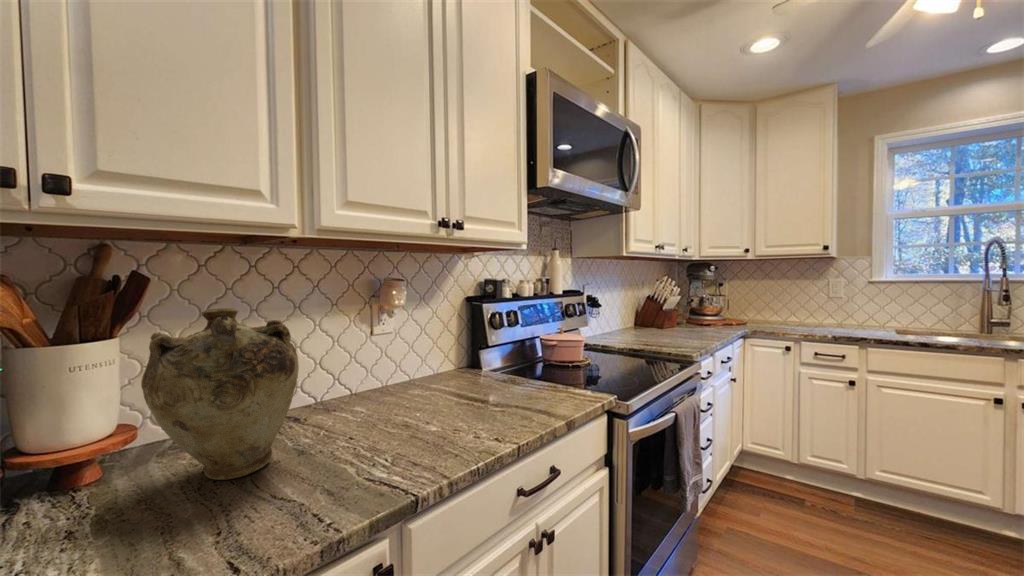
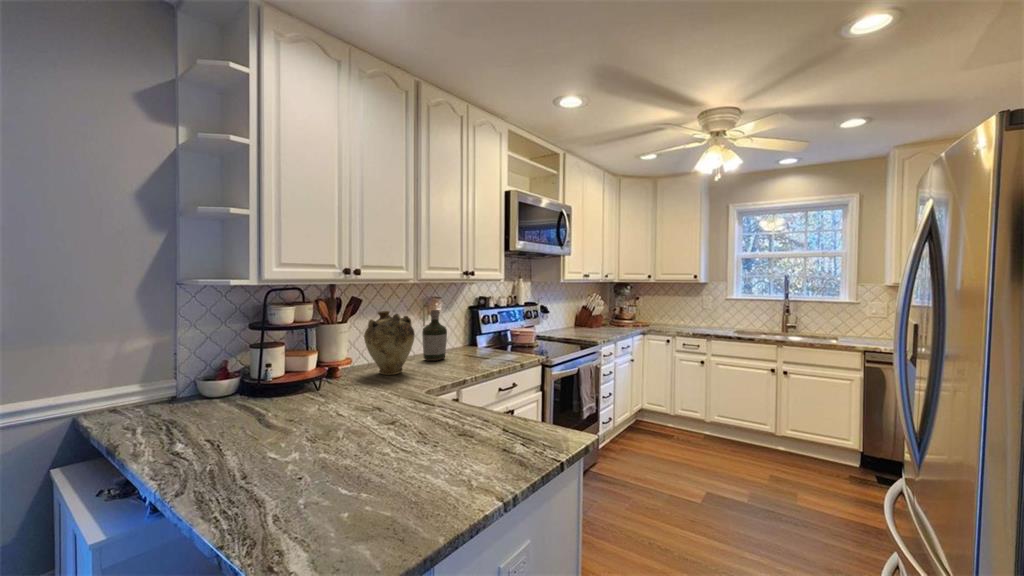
bottle: none [355,305,408,414] -> present [422,310,447,361]

